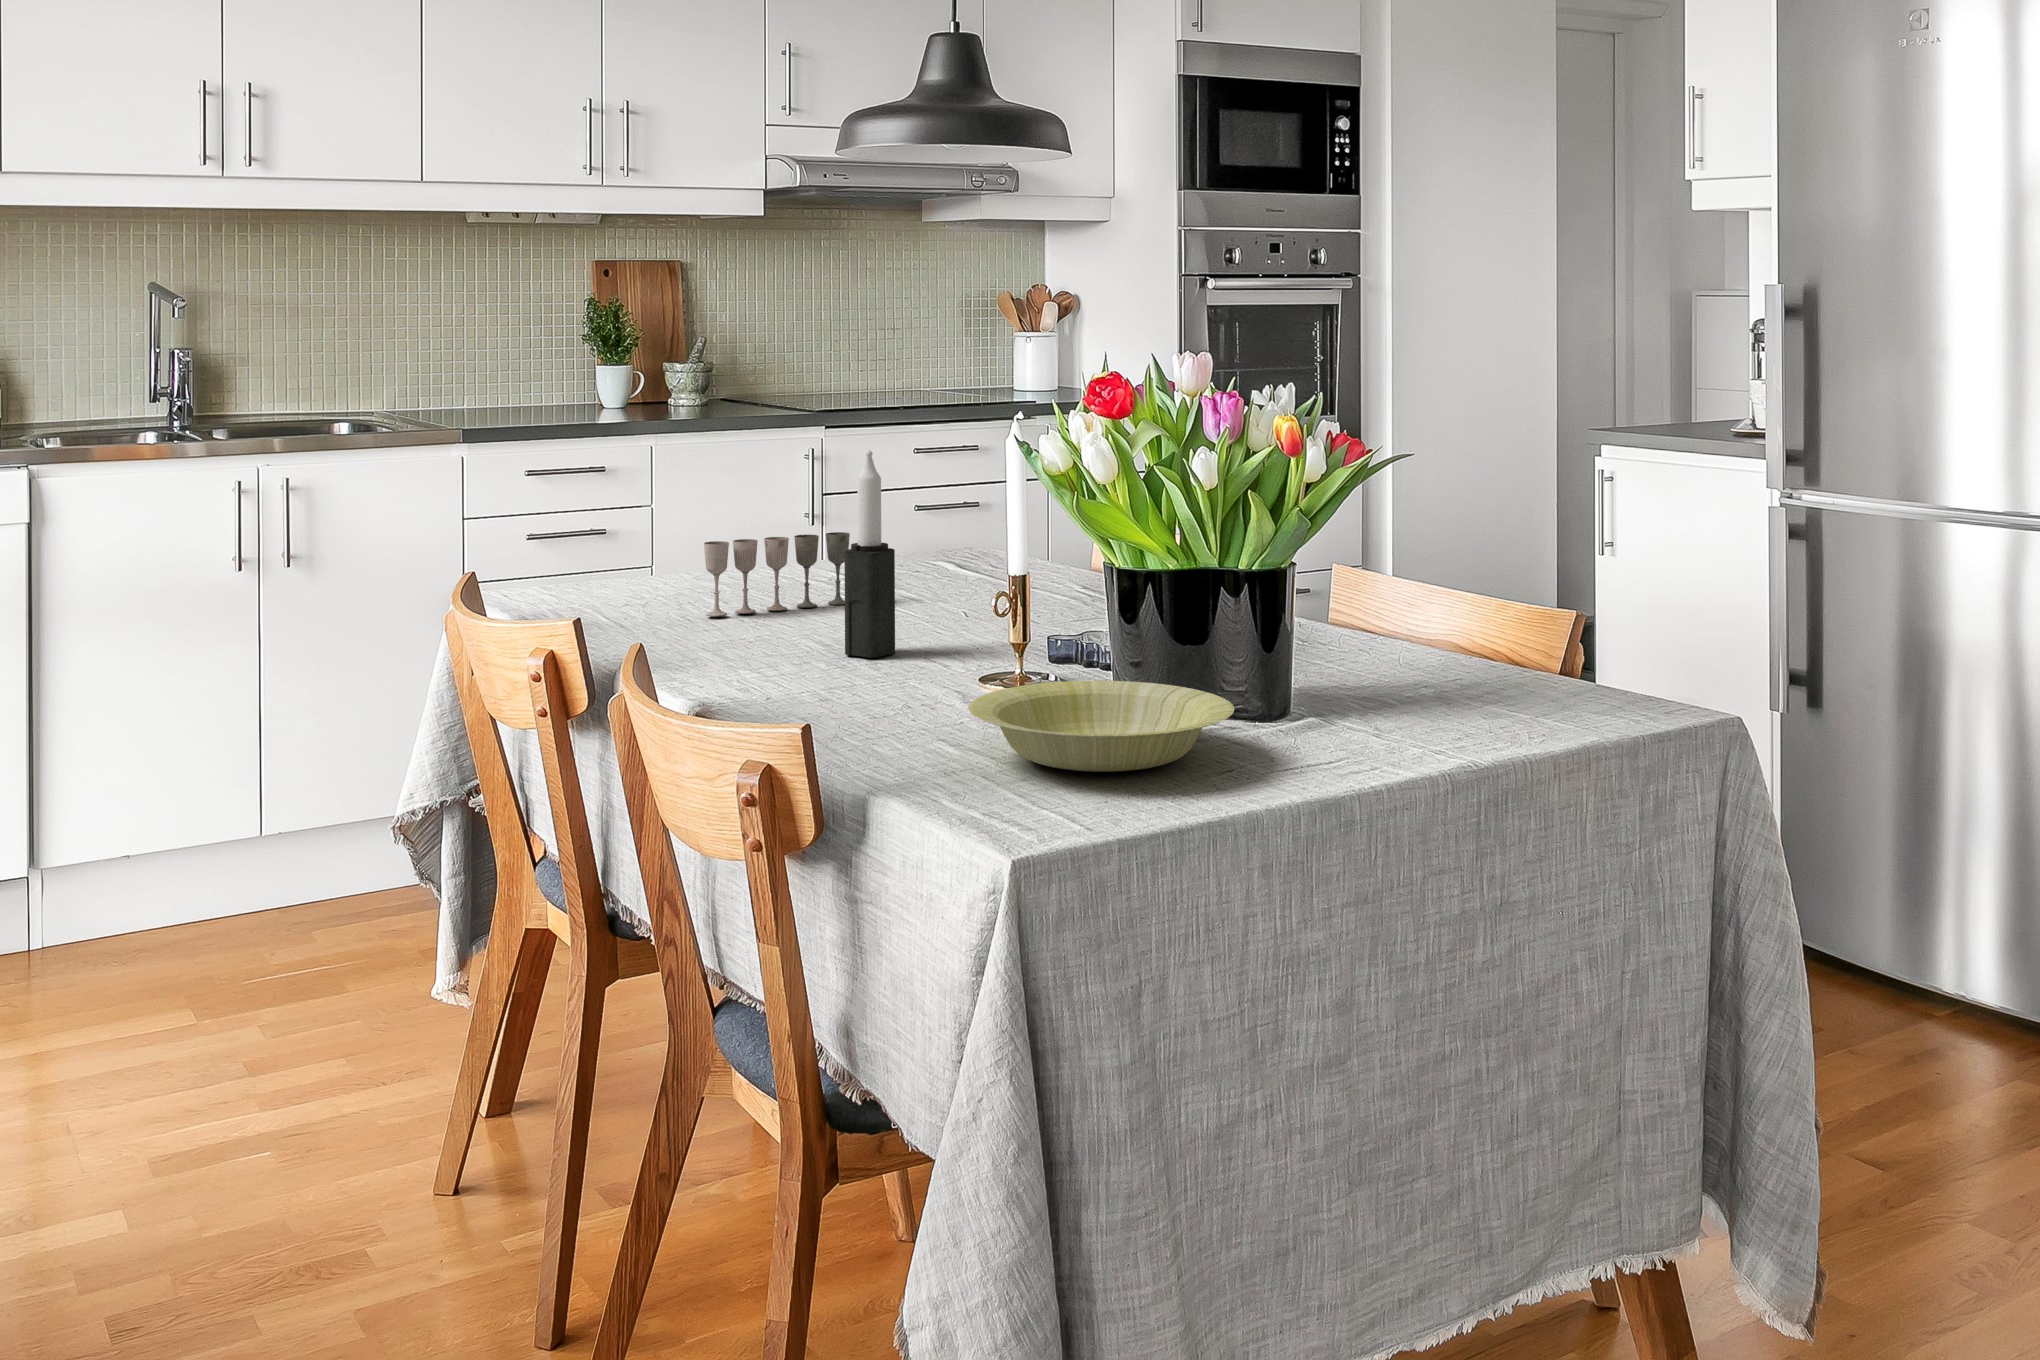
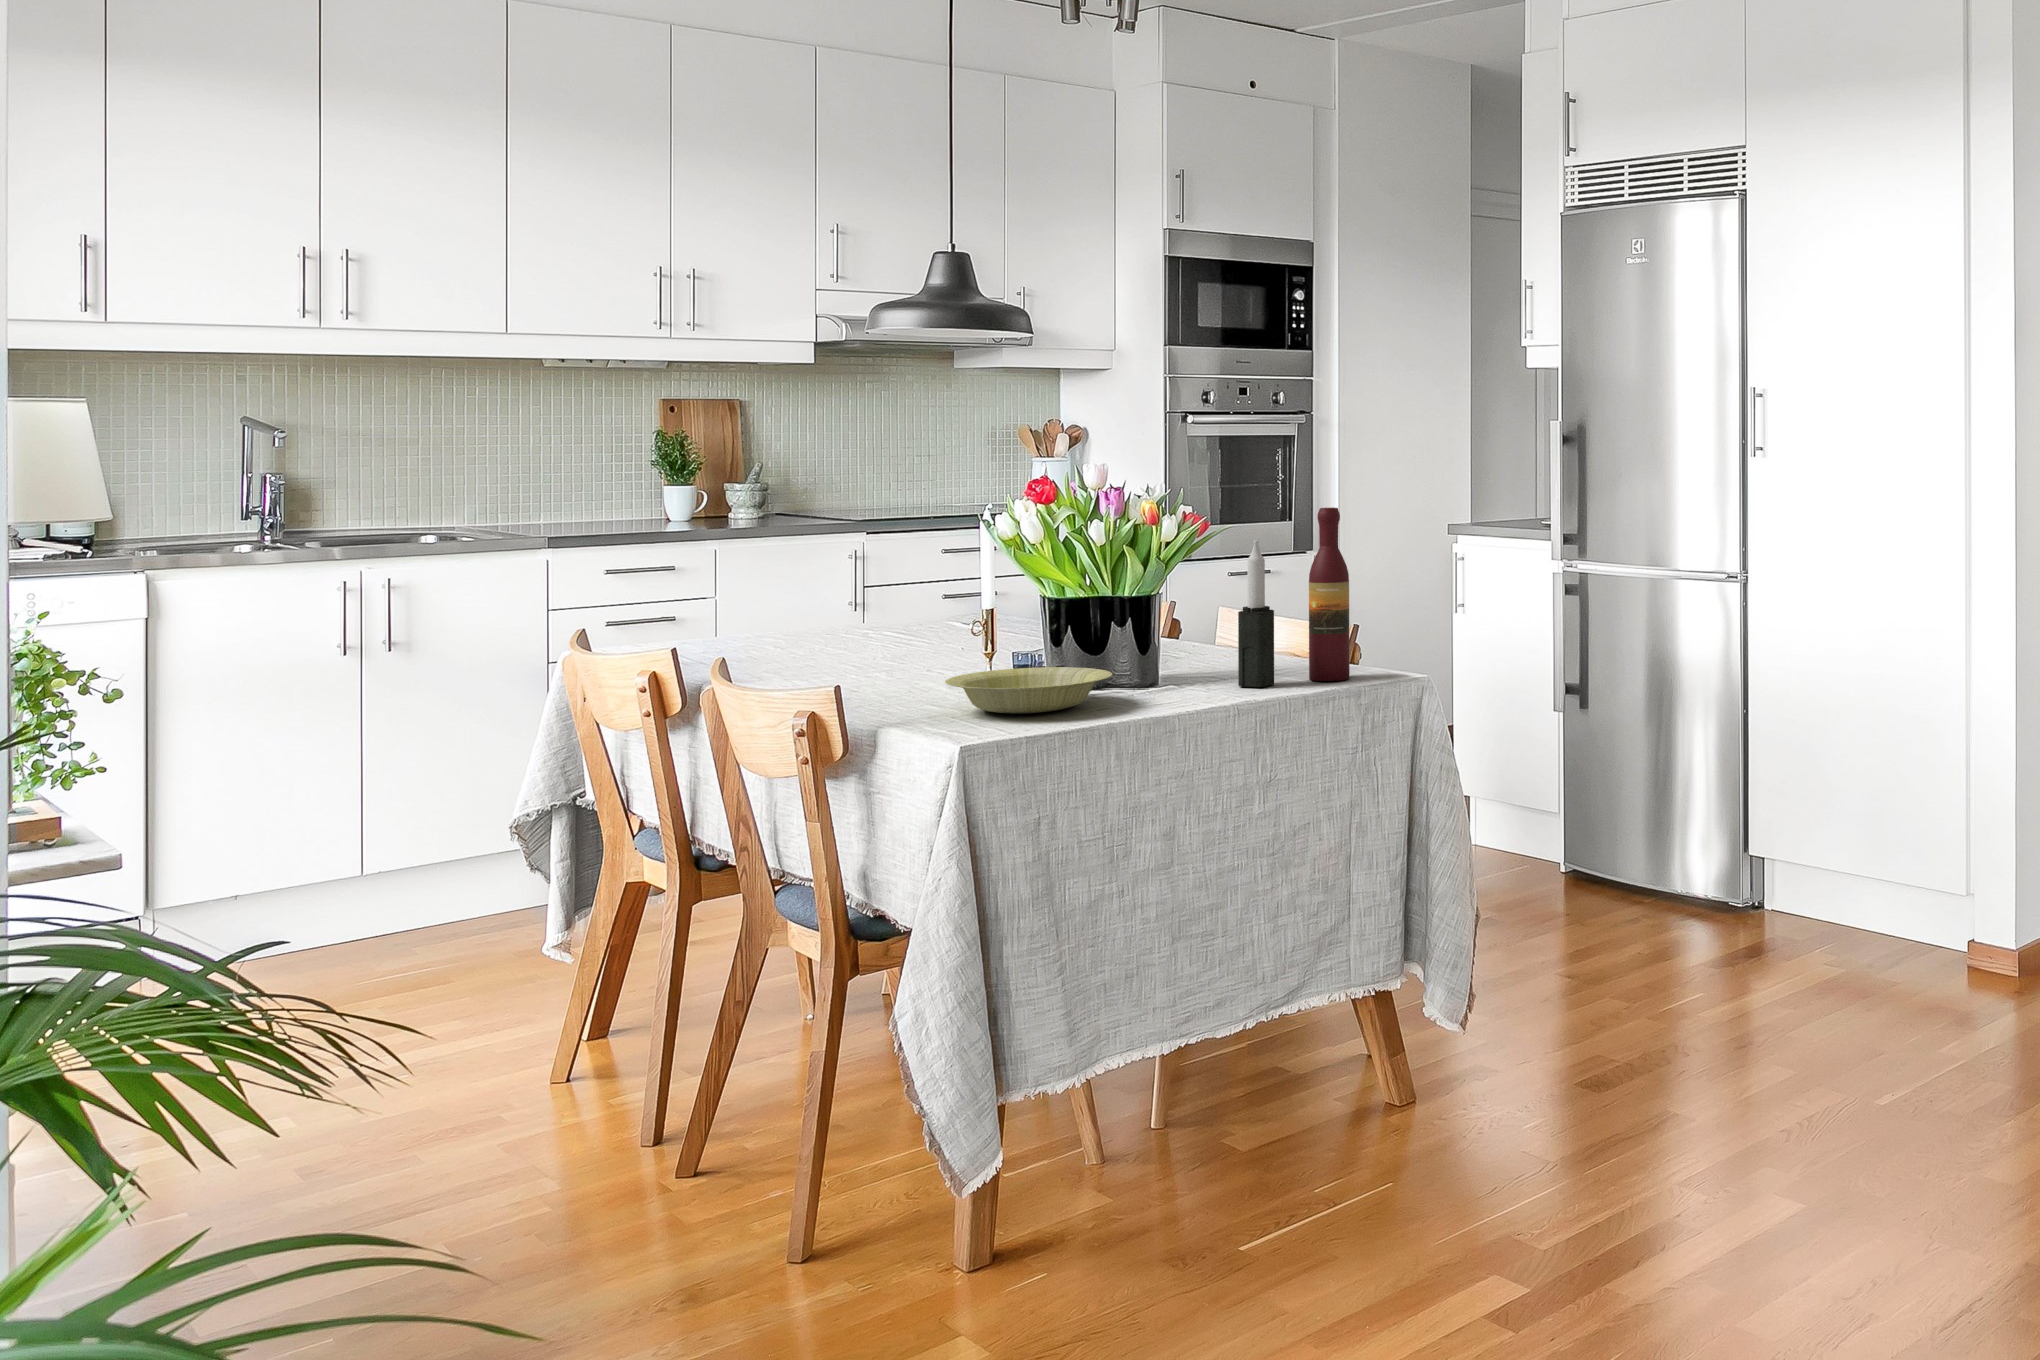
wine bottle: none [1536,428,1608,723] -> present [1309,508,1350,681]
candle: present [844,450,895,658] -> present [1238,540,1274,687]
wine glass: present [704,532,850,617] -> none [765,597,876,657]

